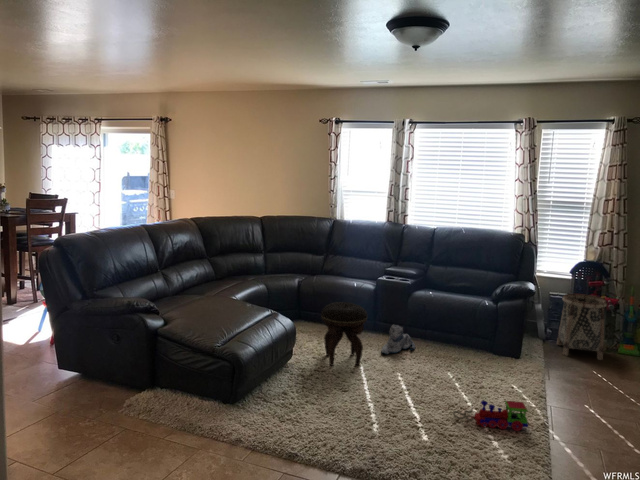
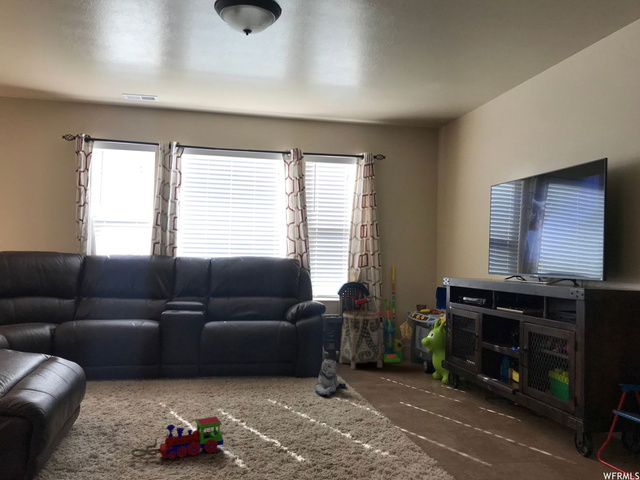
footstool: present [321,302,367,366] -> none [110,336,174,421]
plush toy: present [381,324,415,354] -> present [315,359,346,396]
toy train: present [453,401,528,431] -> present [131,417,224,459]

